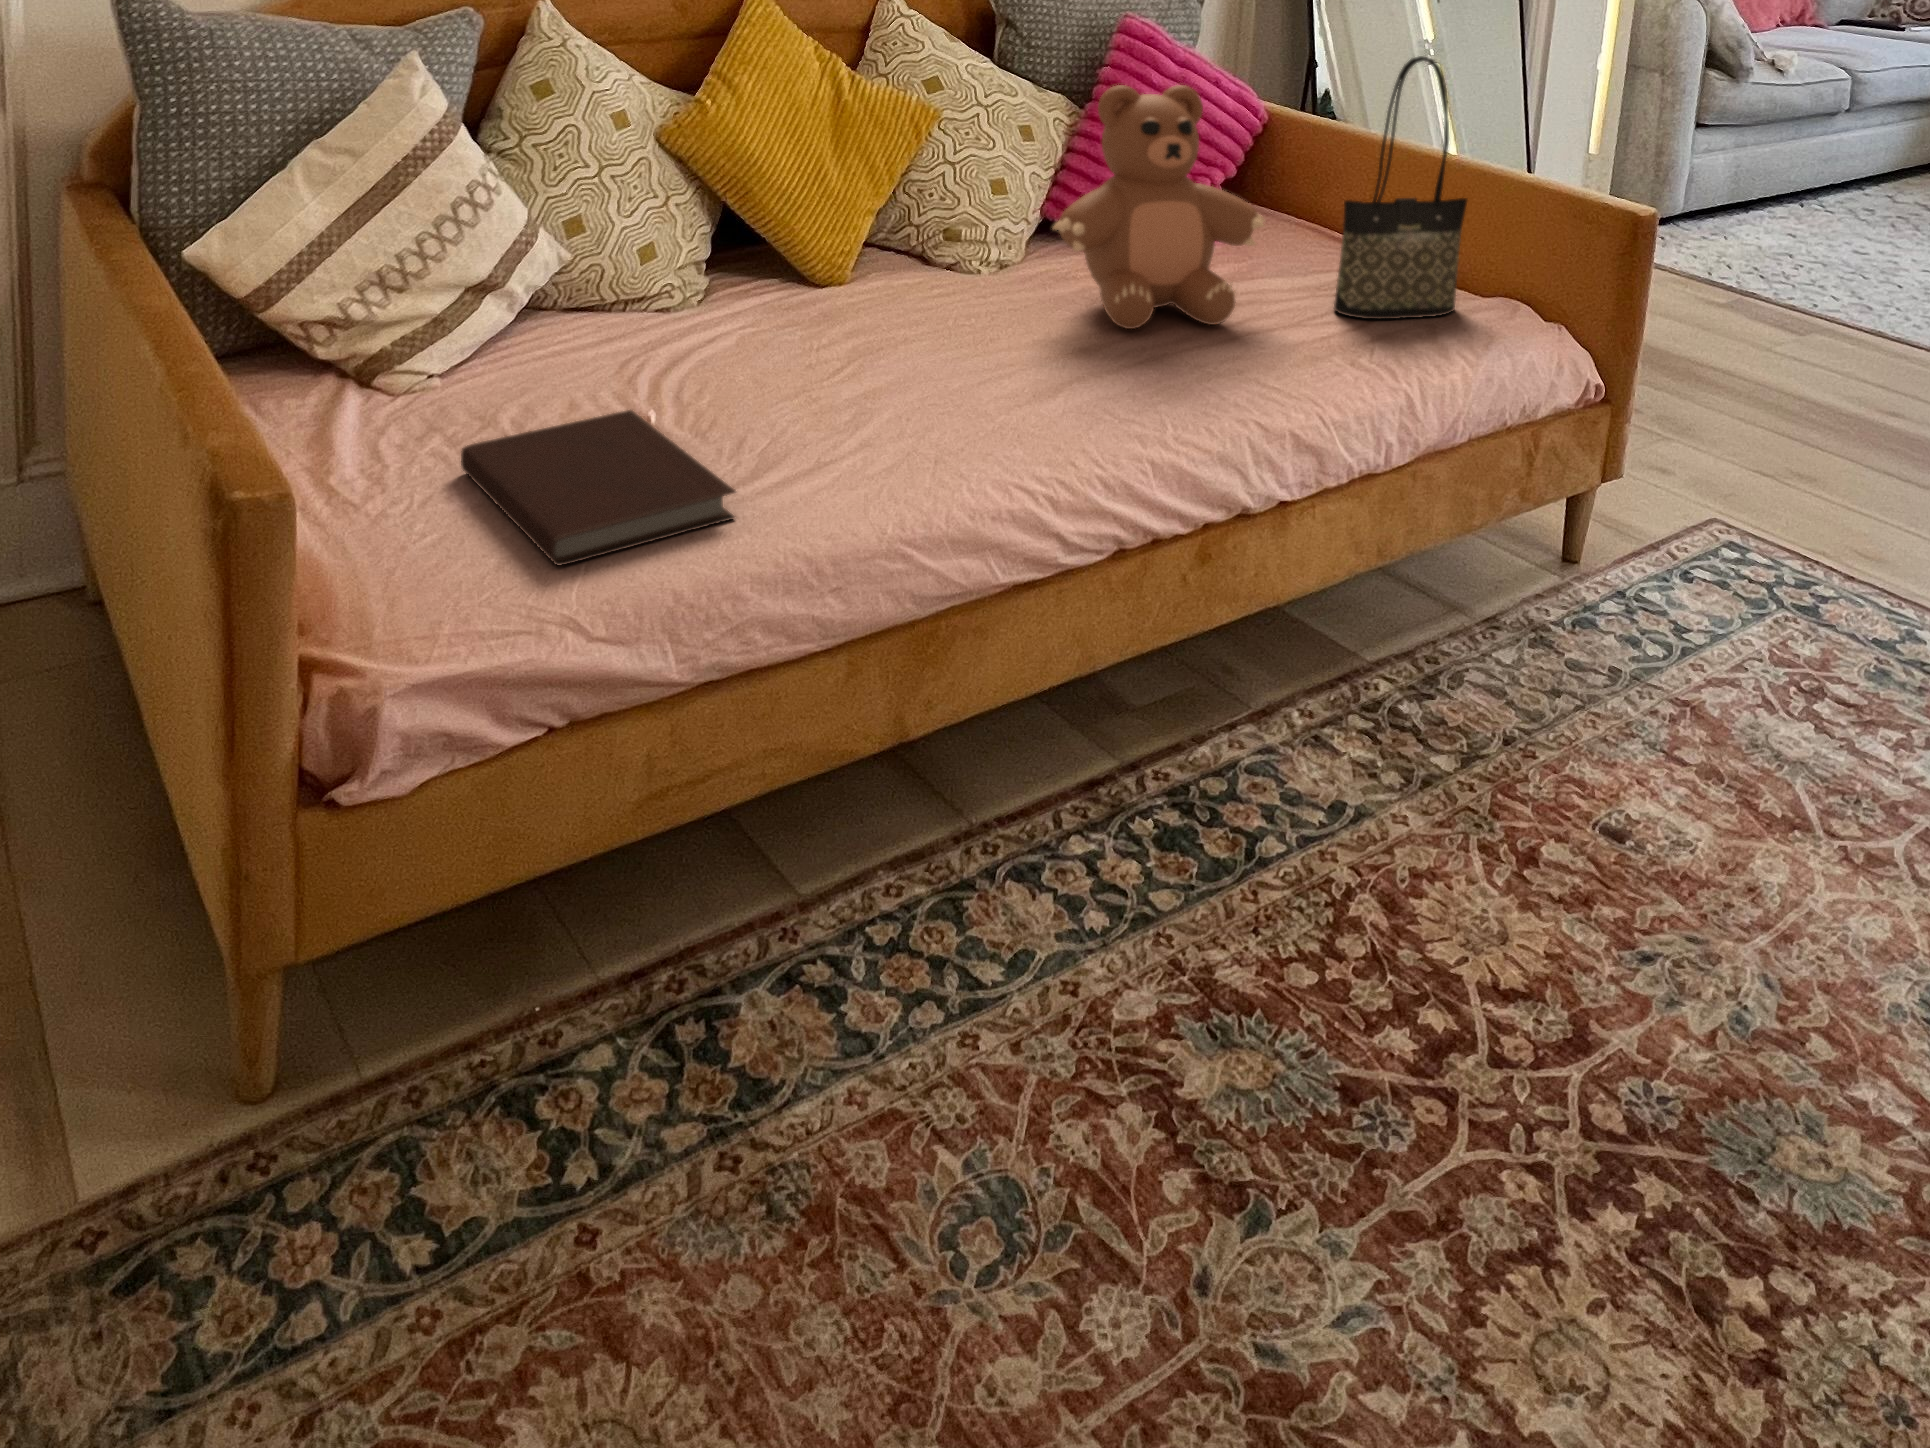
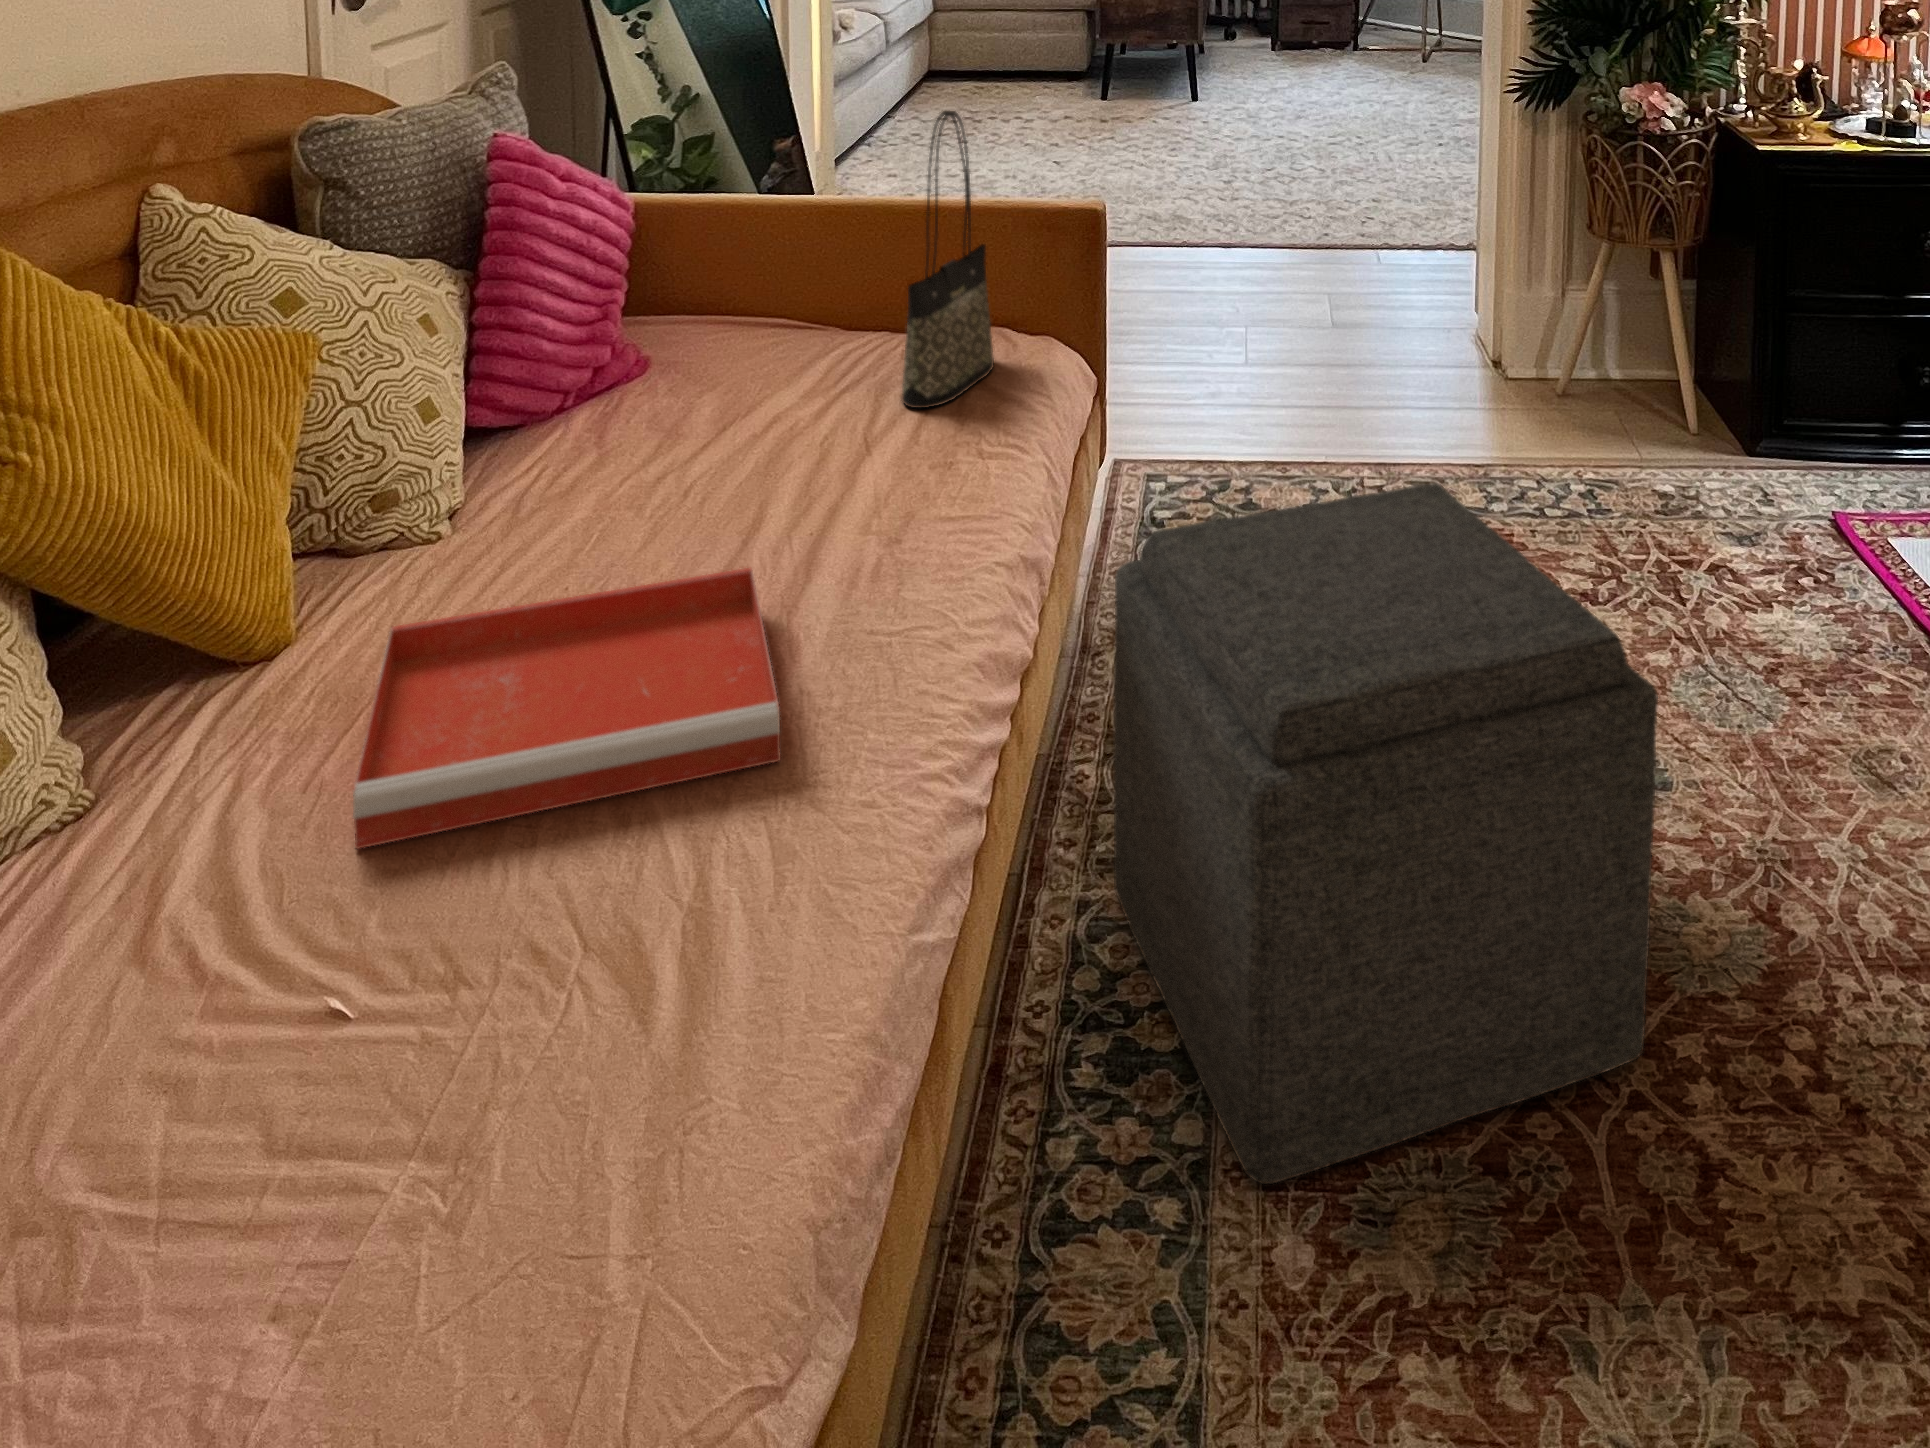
teddy bear: present [1053,85,1265,329] -> none [652,209,856,525]
tray: none [717,275,1048,426] -> present [353,568,781,849]
notebook: present [461,410,736,565] -> none [233,1010,766,1327]
ottoman: none [1158,435,1710,1147] -> present [1114,483,1658,1184]

